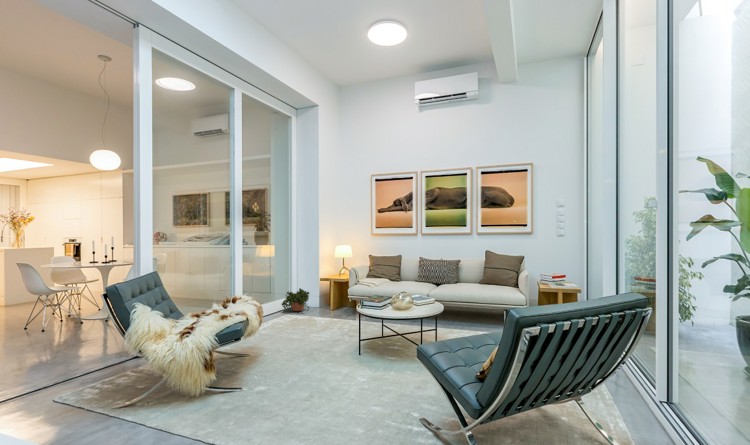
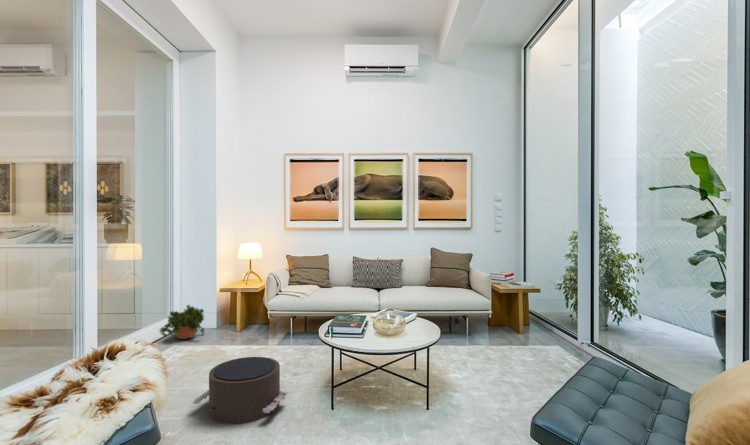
pouf: none [275,320,330,357] -> present [192,357,288,424]

